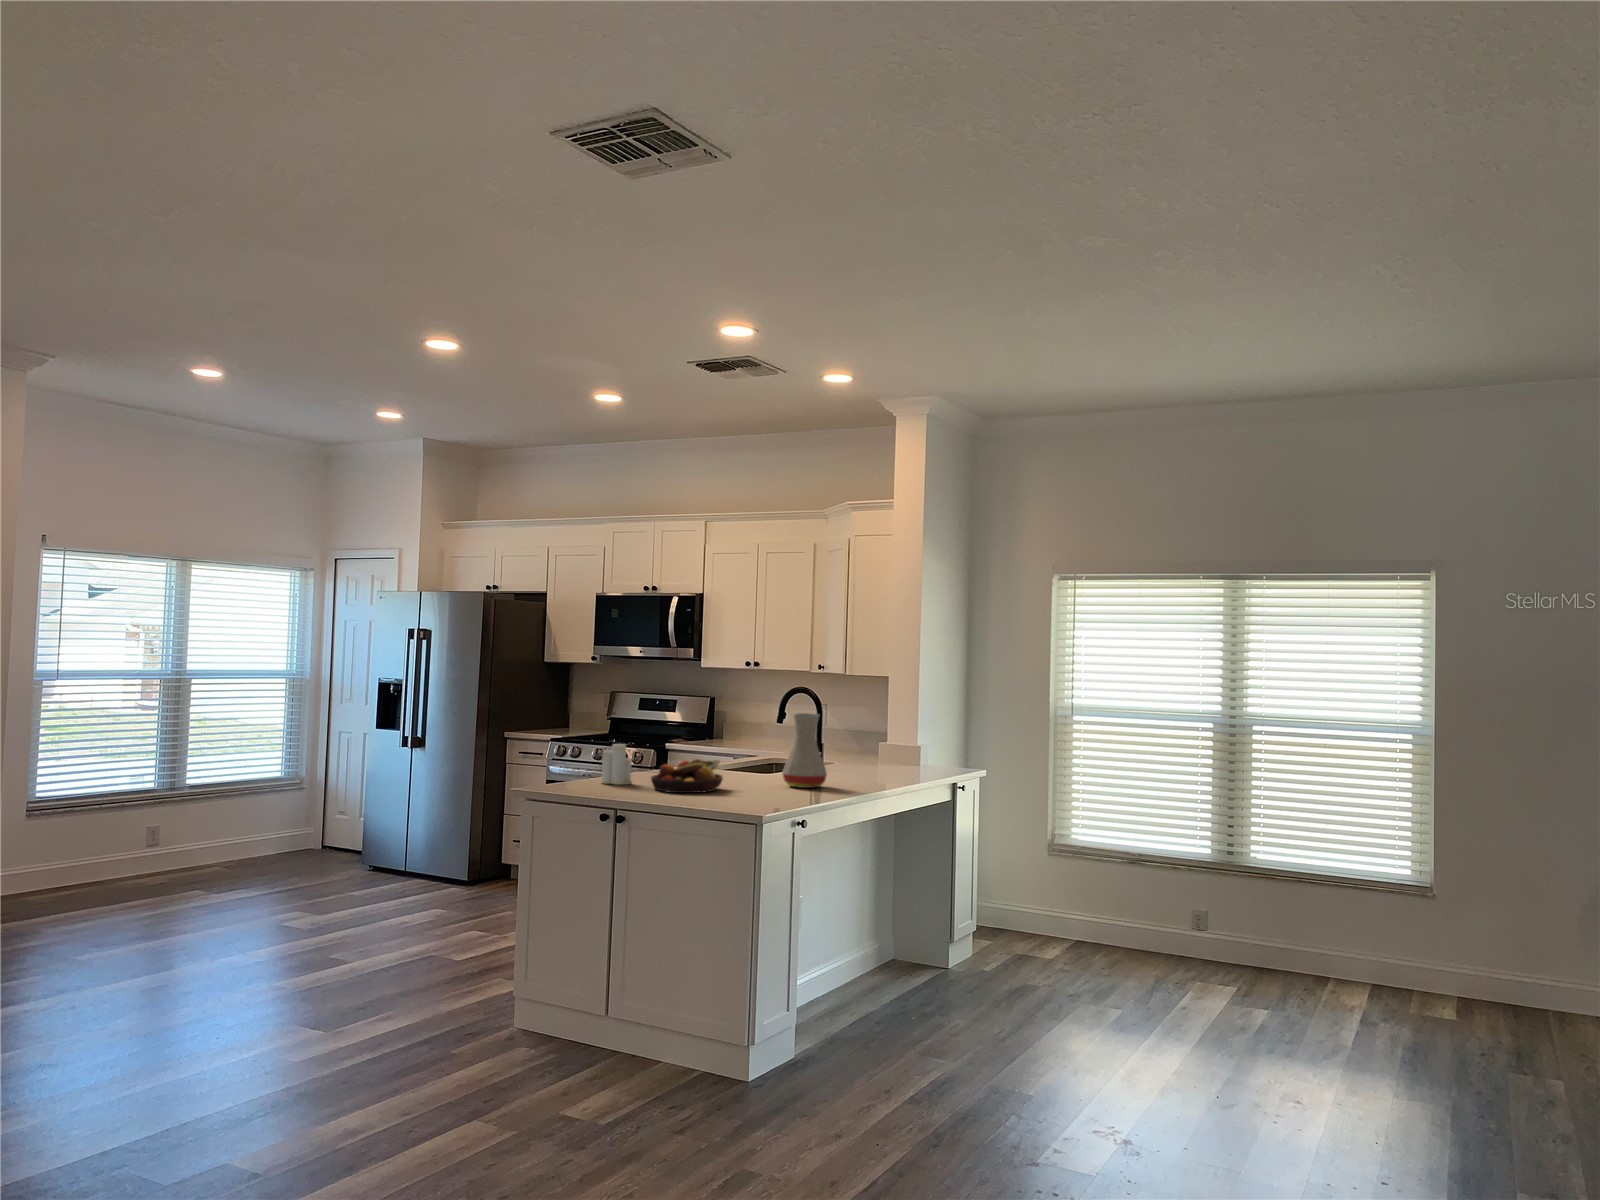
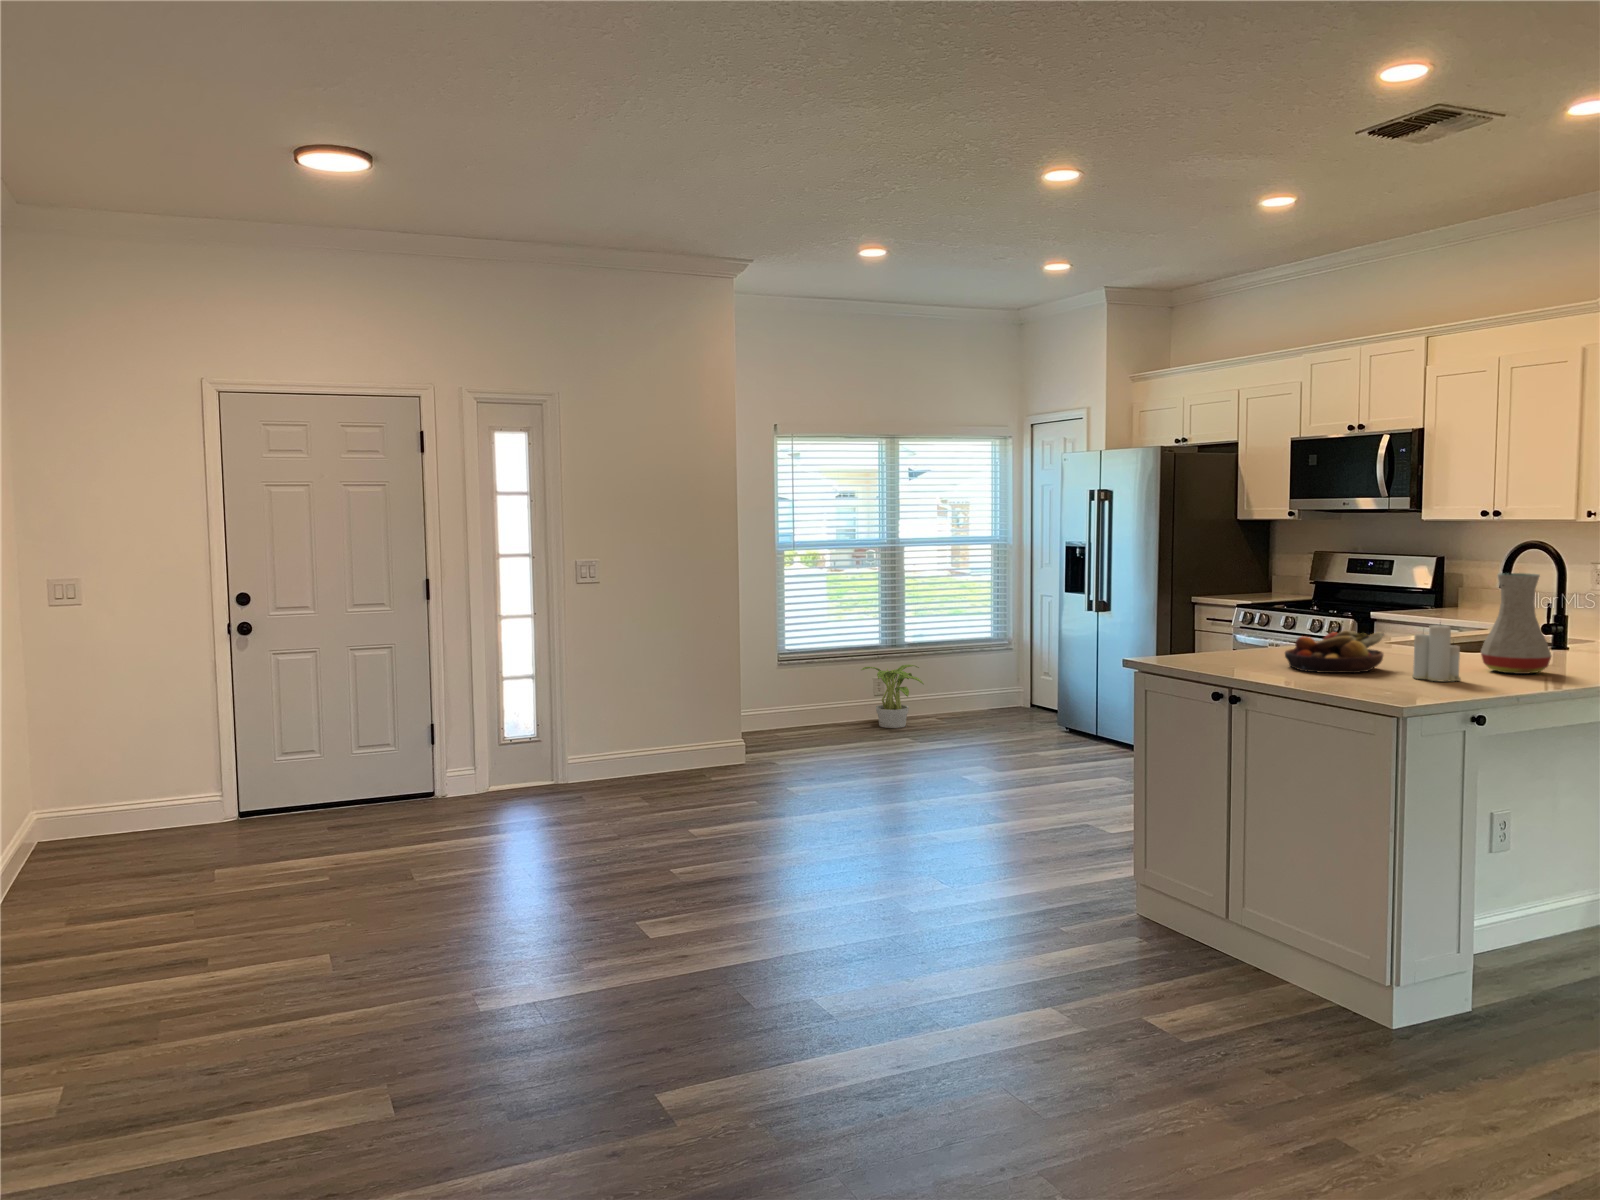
candle: present [601,744,632,785] -> present [1412,625,1461,681]
potted plant: none [135,809,214,883] -> present [861,665,924,728]

